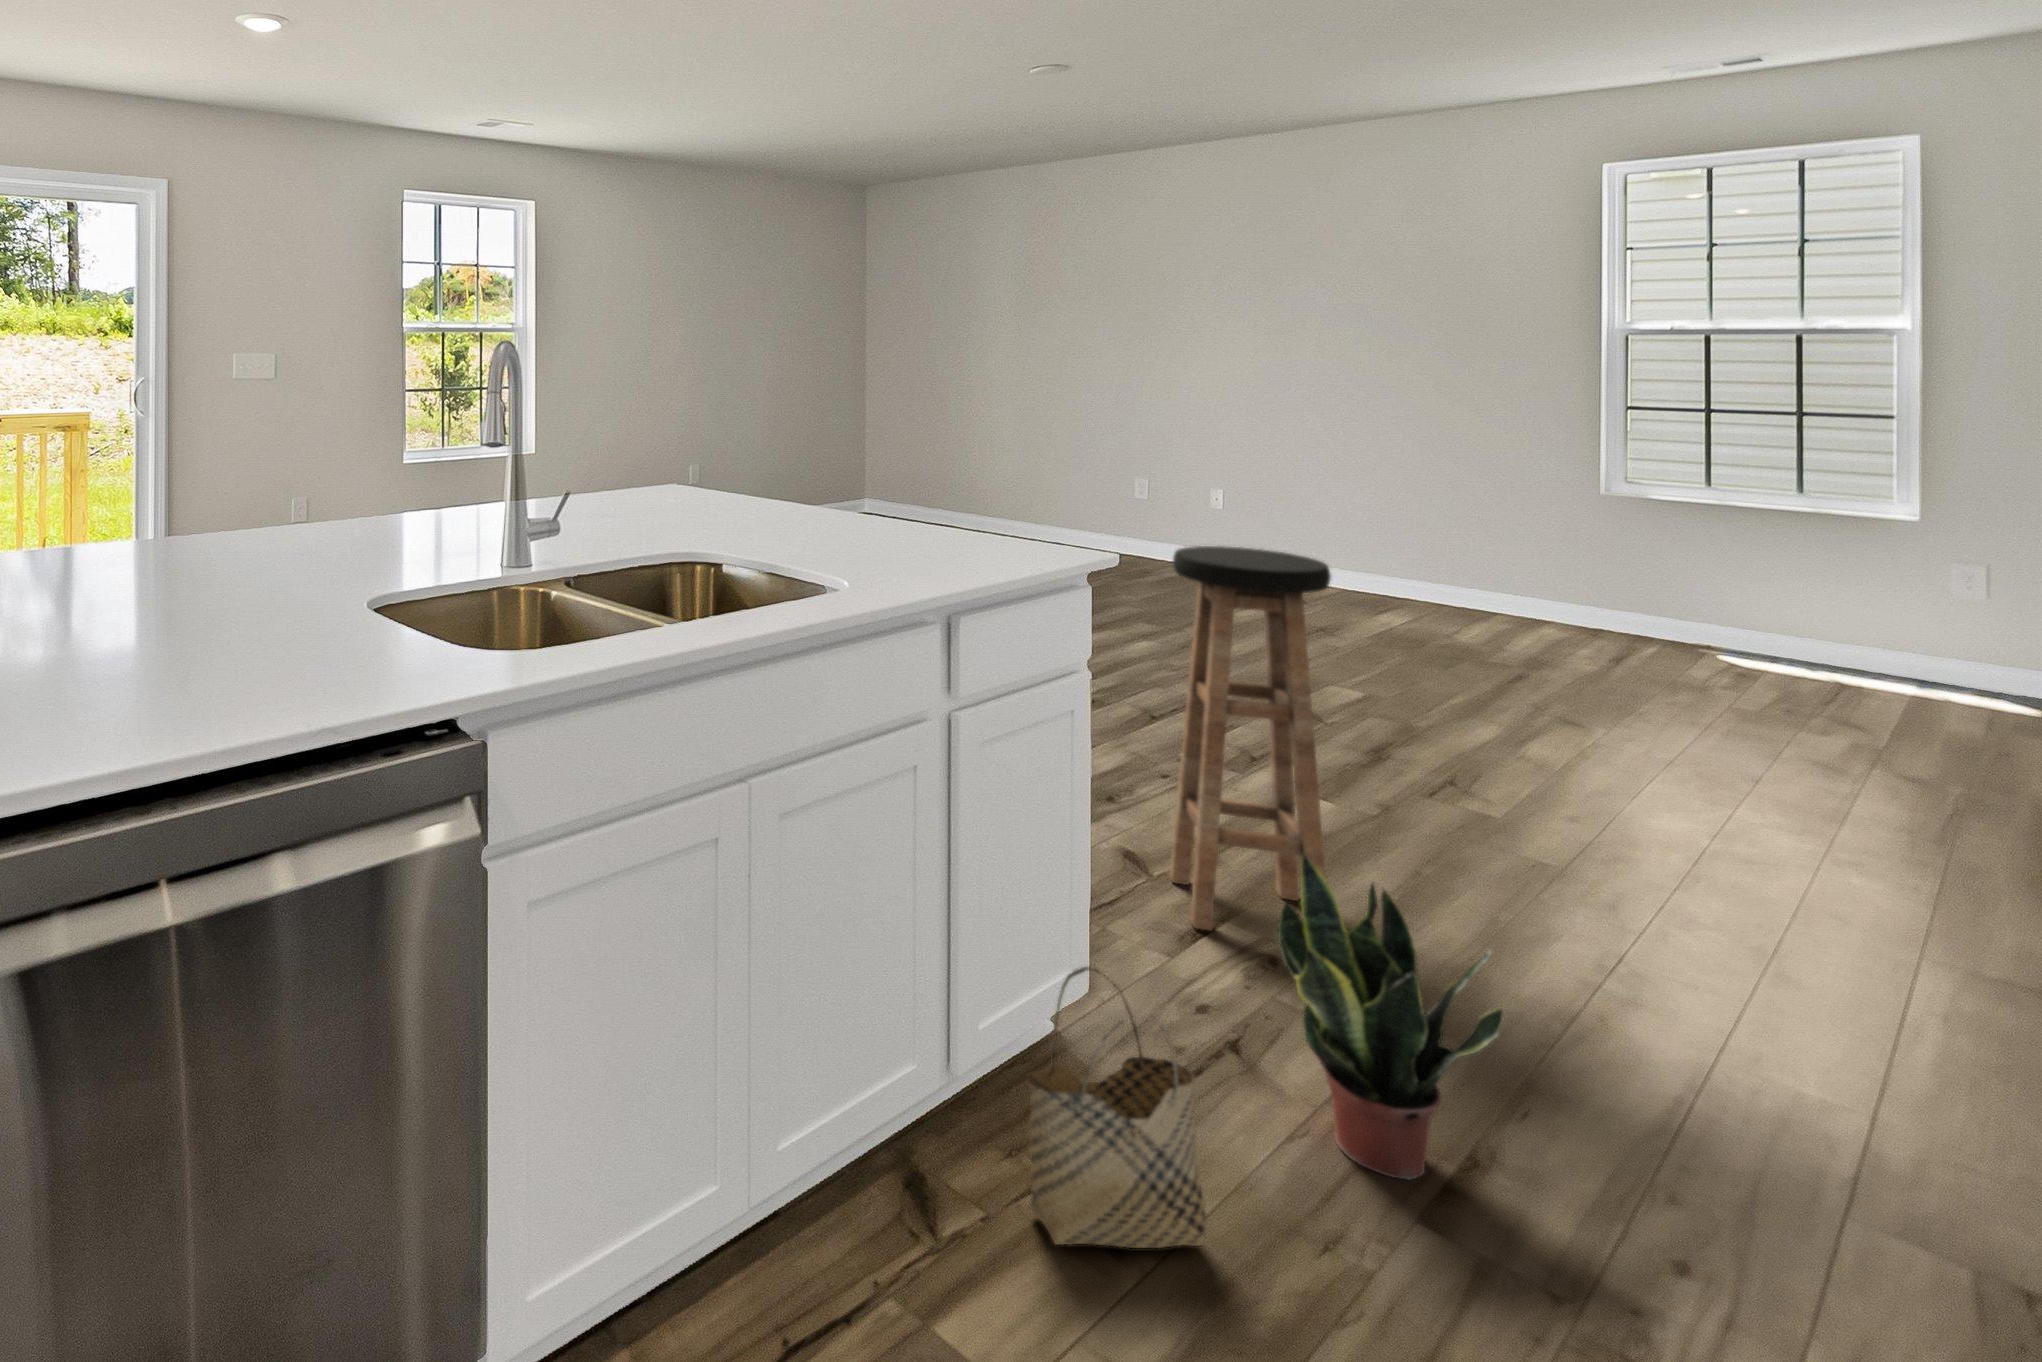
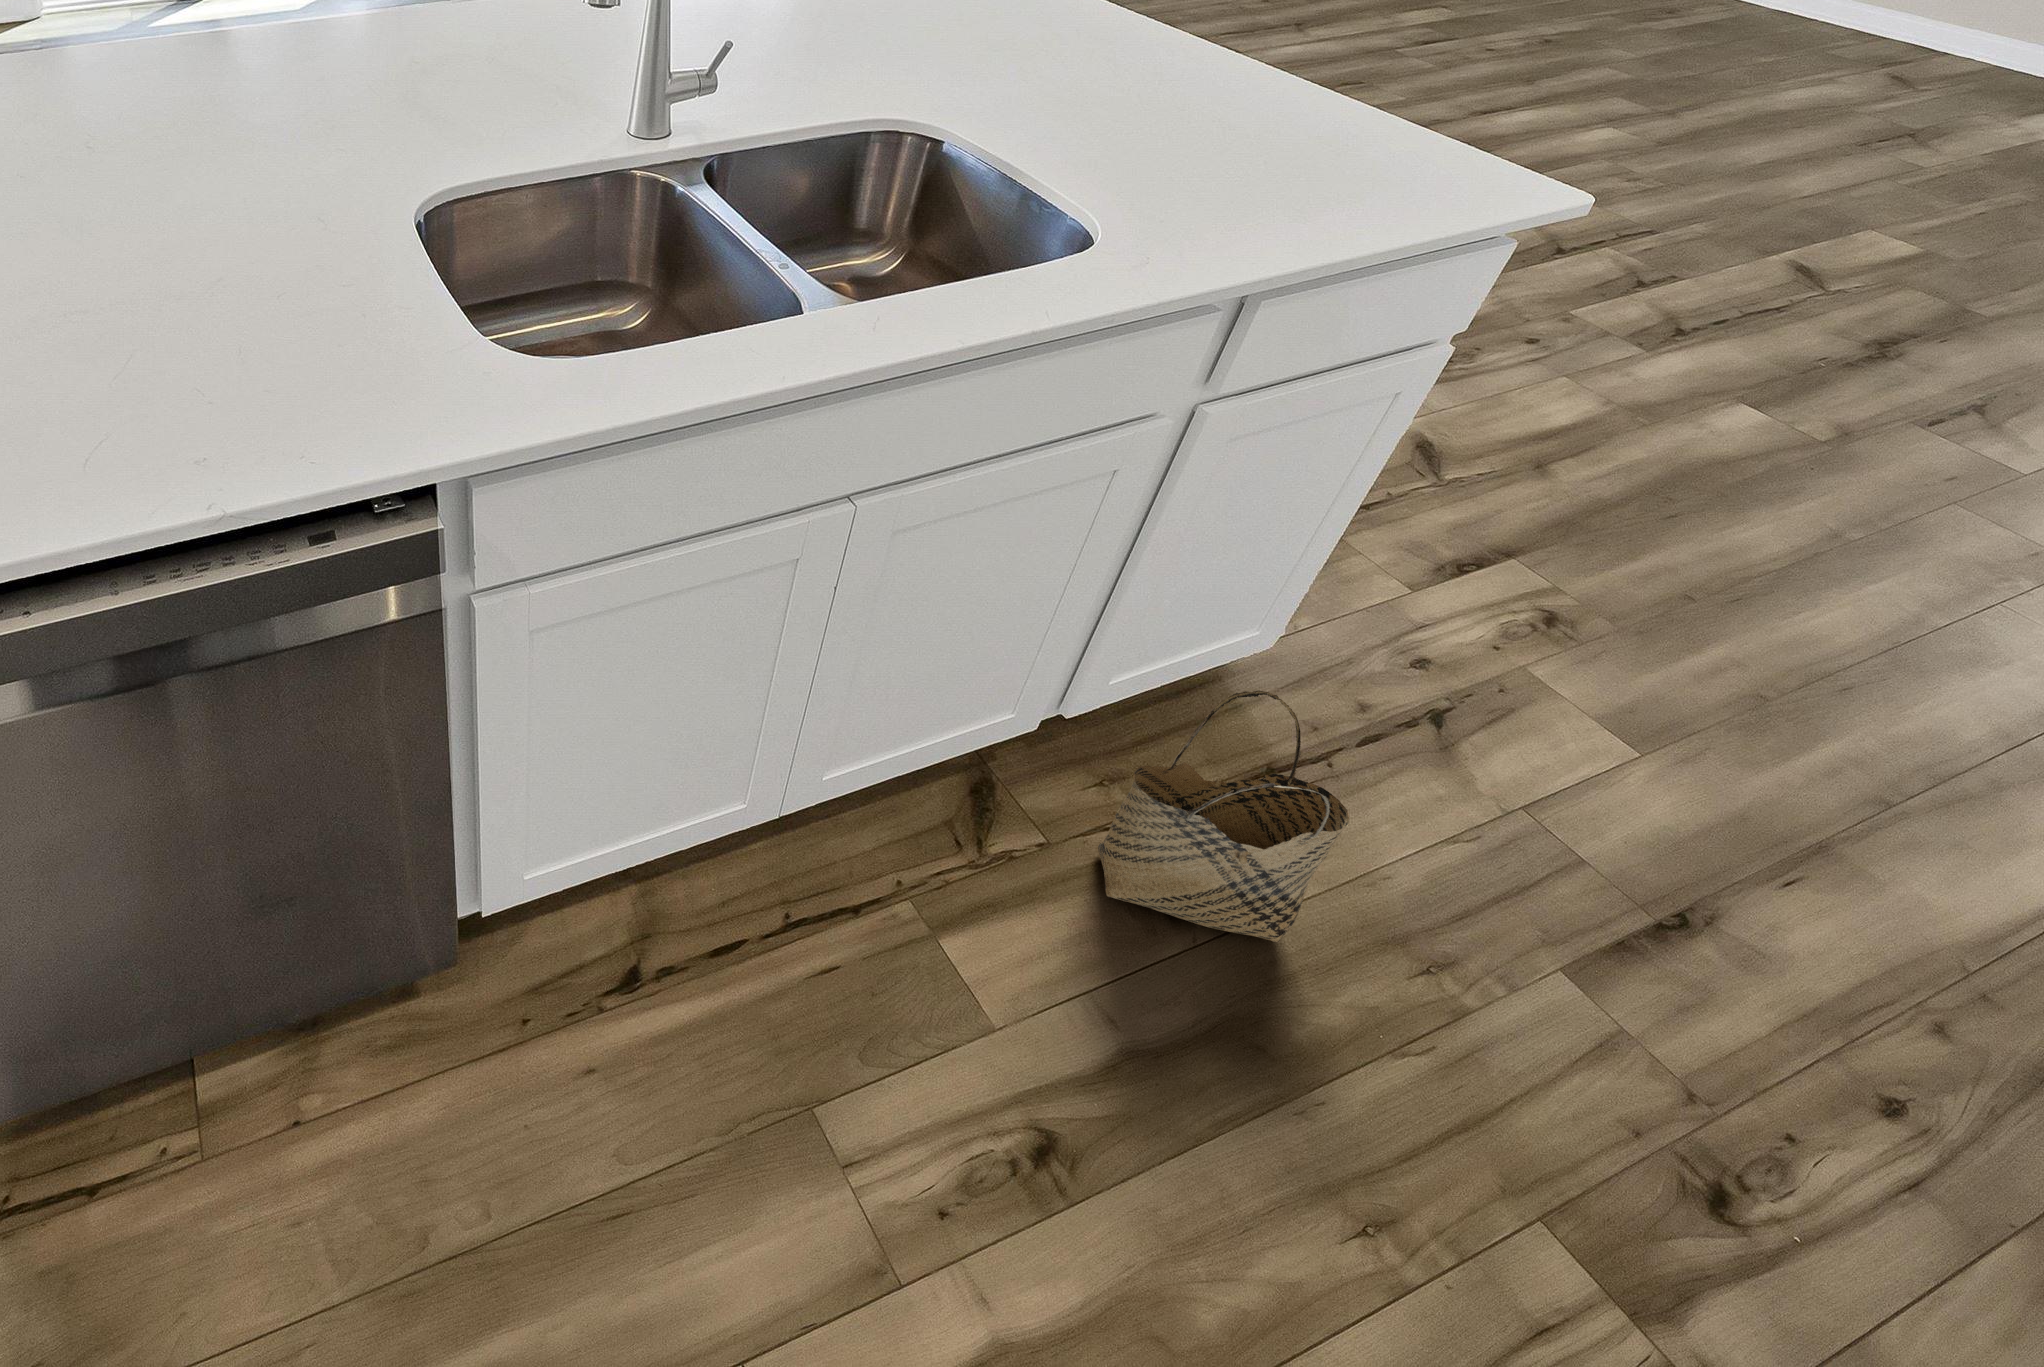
bar stool: present [1170,546,1331,930] -> none [1465,117,1998,618]
potted plant: present [1278,853,1504,1180] -> none [1510,624,1889,928]

